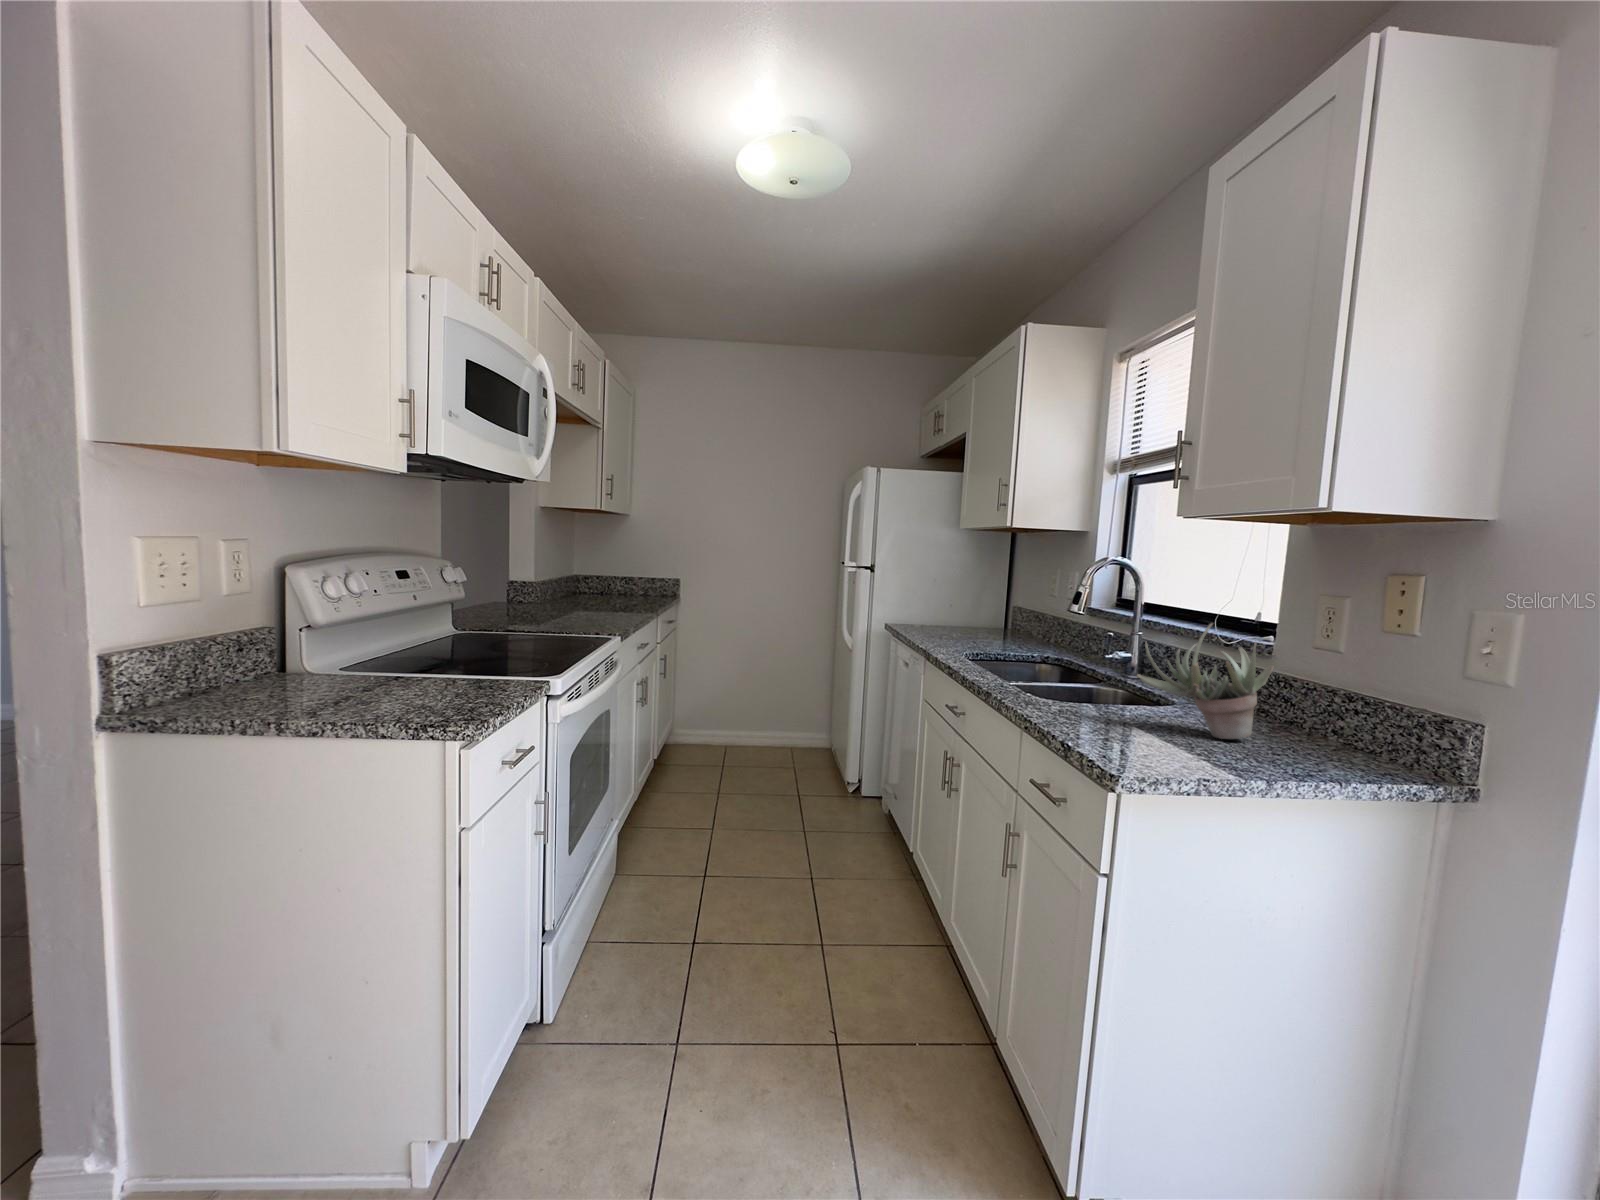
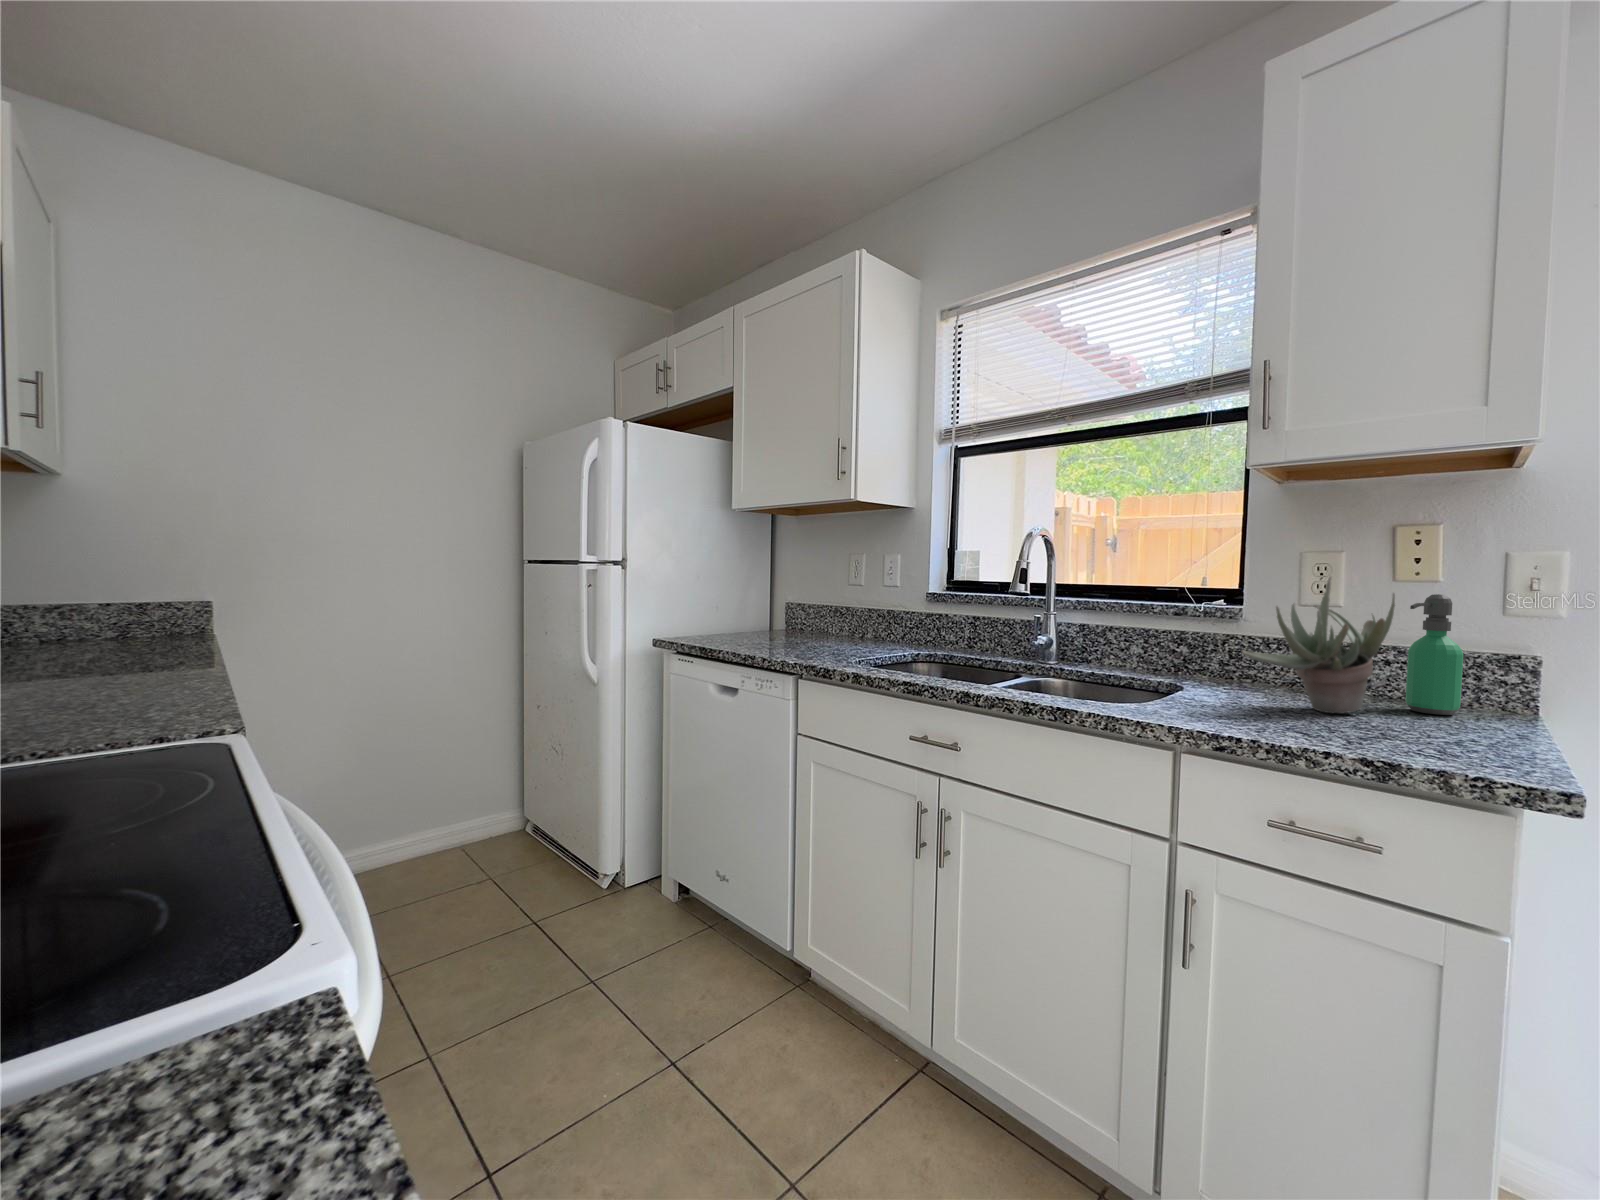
soap dispenser: none [1315,651,1373,763] -> present [1406,594,1463,715]

